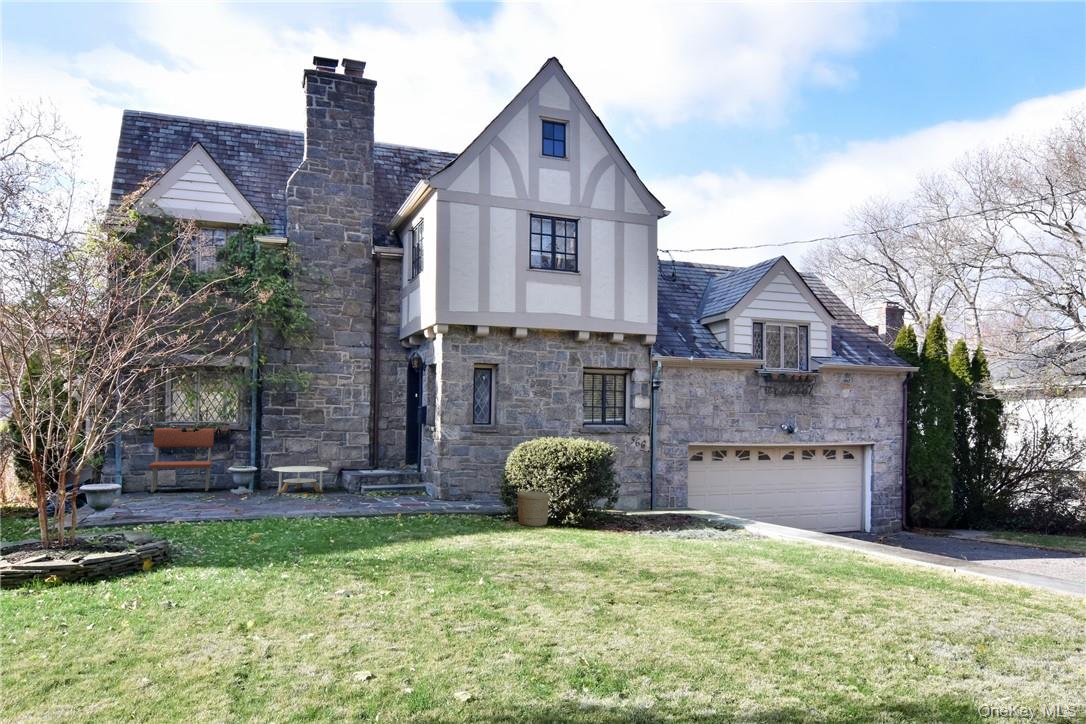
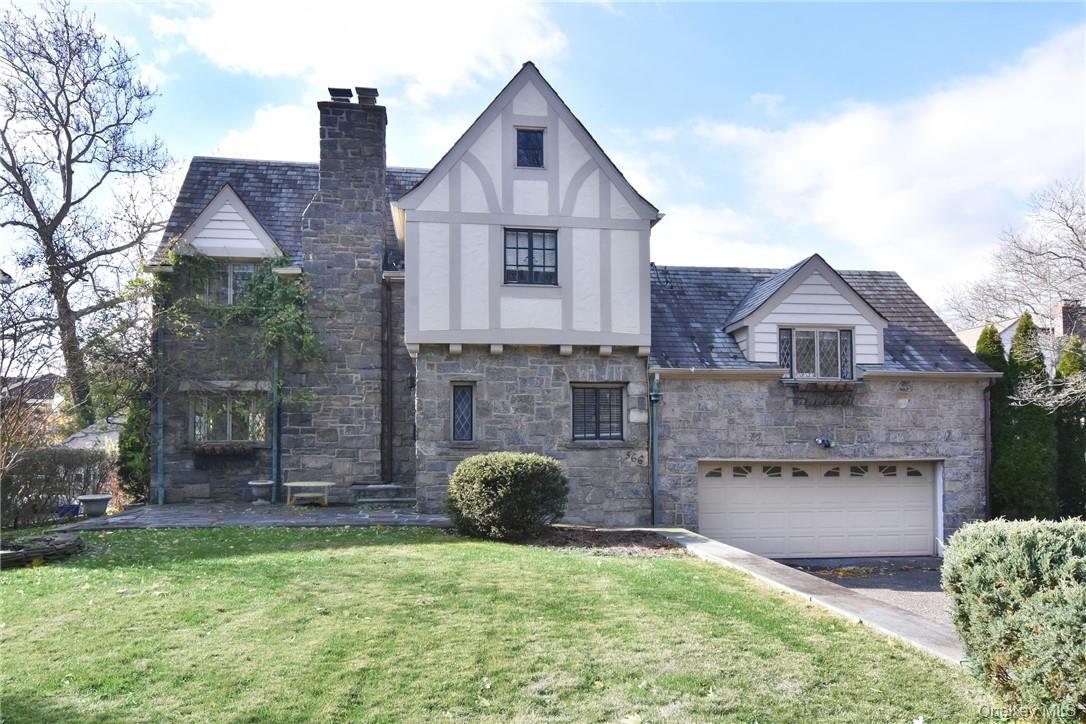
bench: present [149,428,214,492] -> none [178,446,239,503]
woven basket: present [517,491,549,526] -> none [441,503,473,537]

